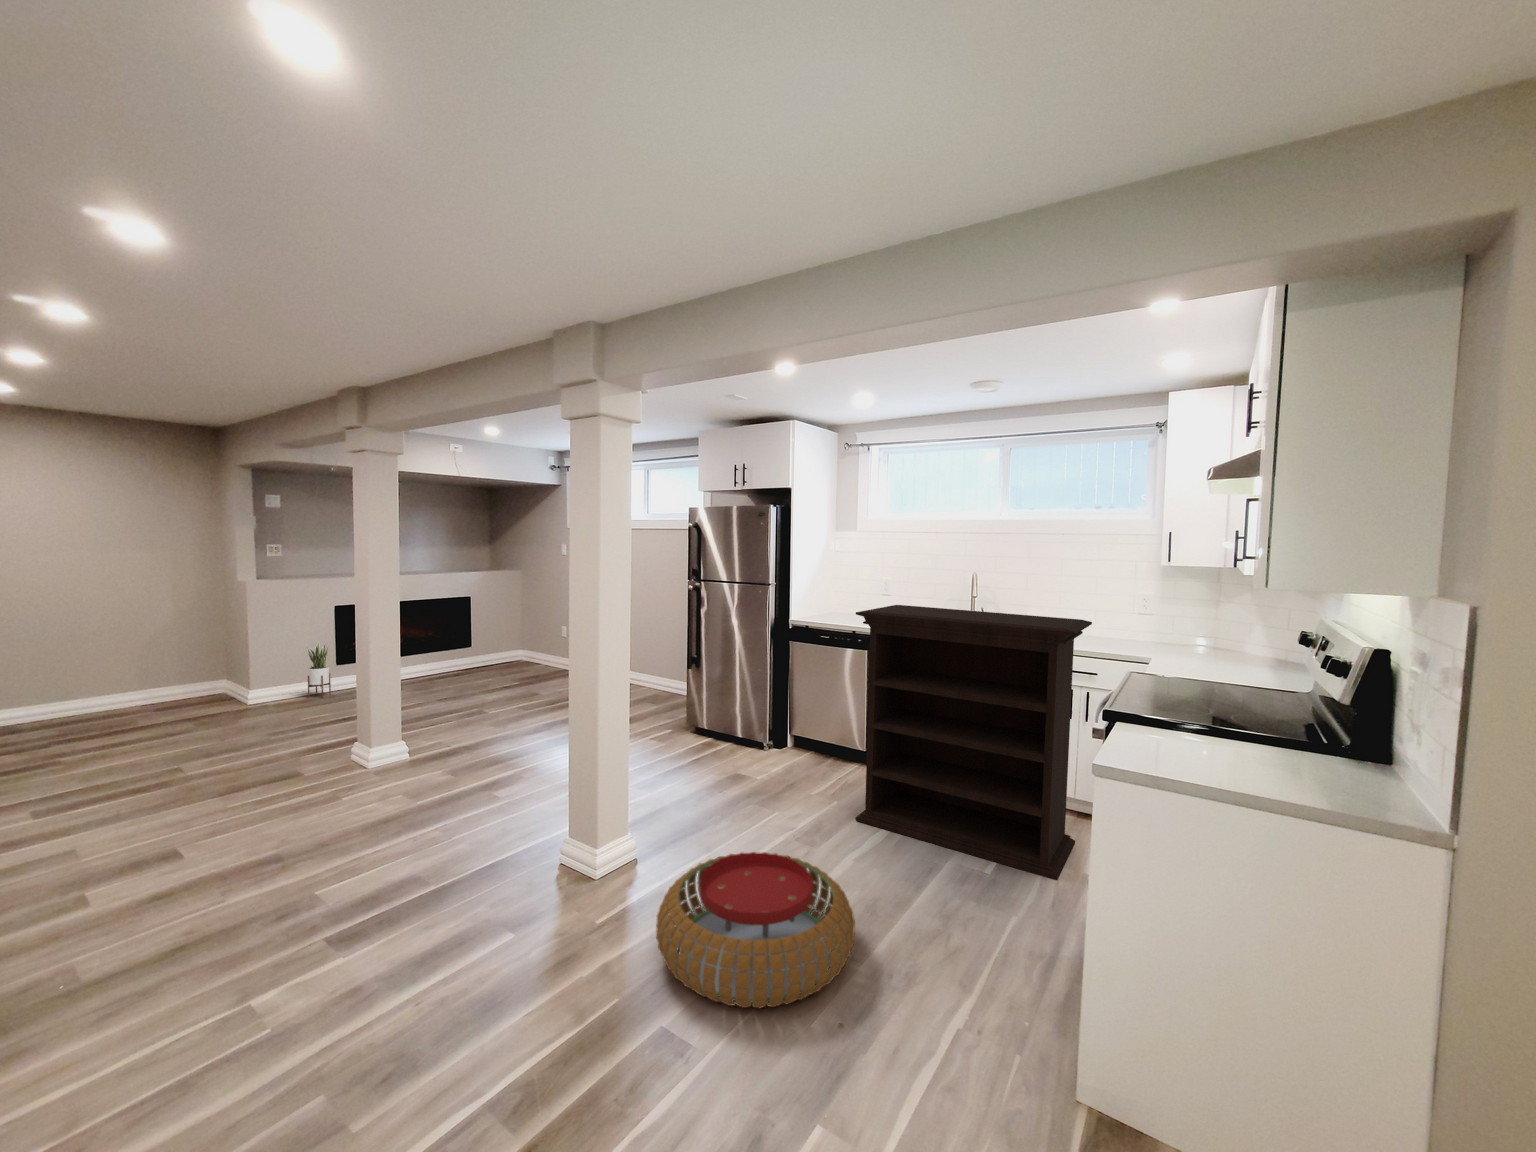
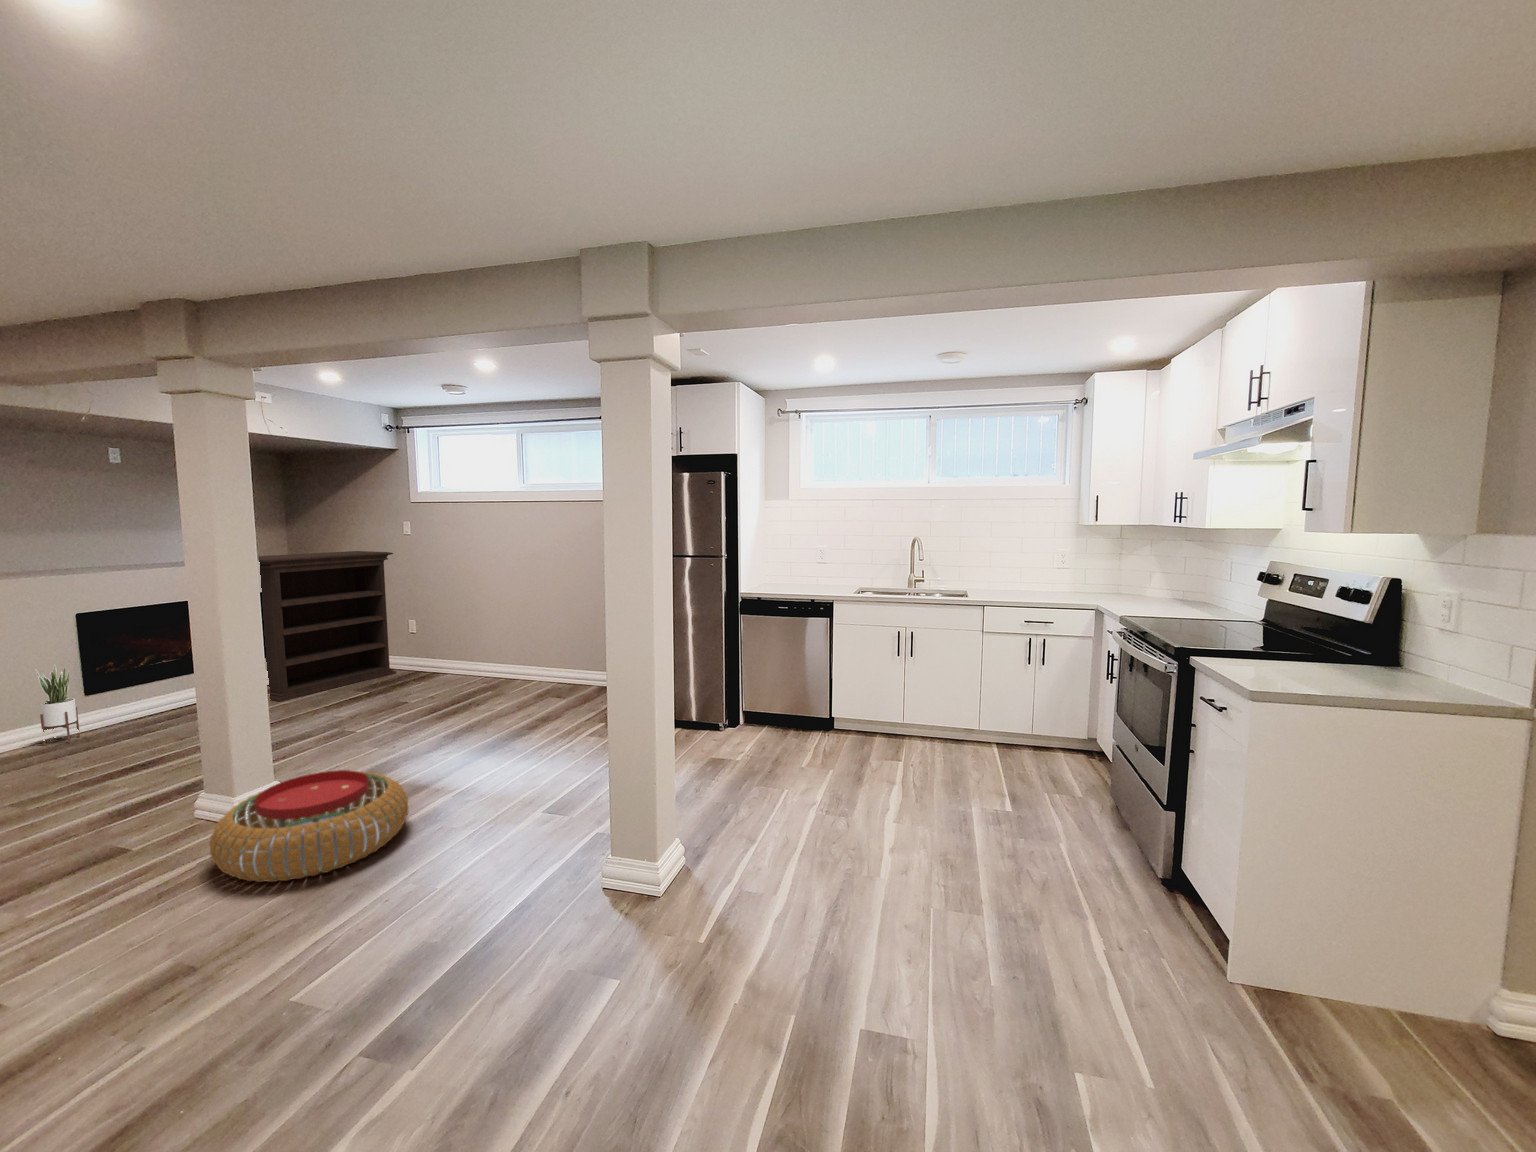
bookshelf: present [855,605,1092,880] -> present [259,551,396,701]
pouf: present [656,852,855,1008] -> present [209,770,408,882]

